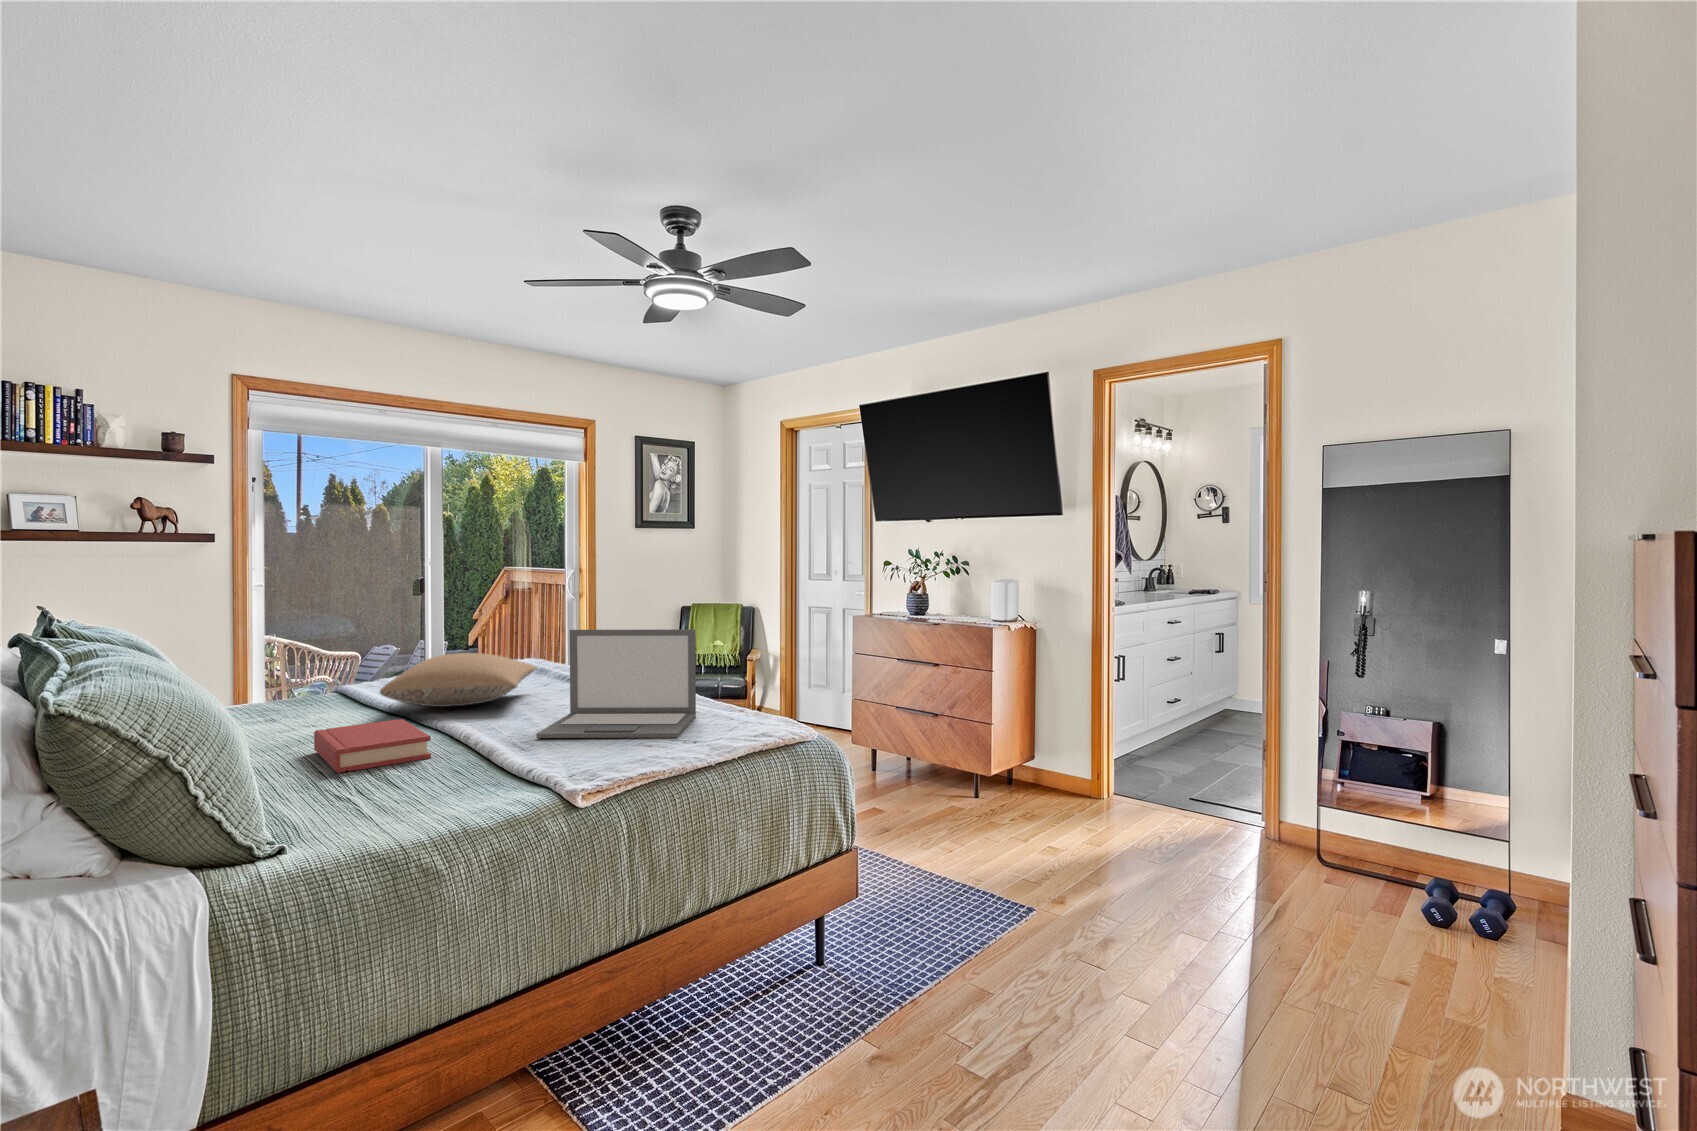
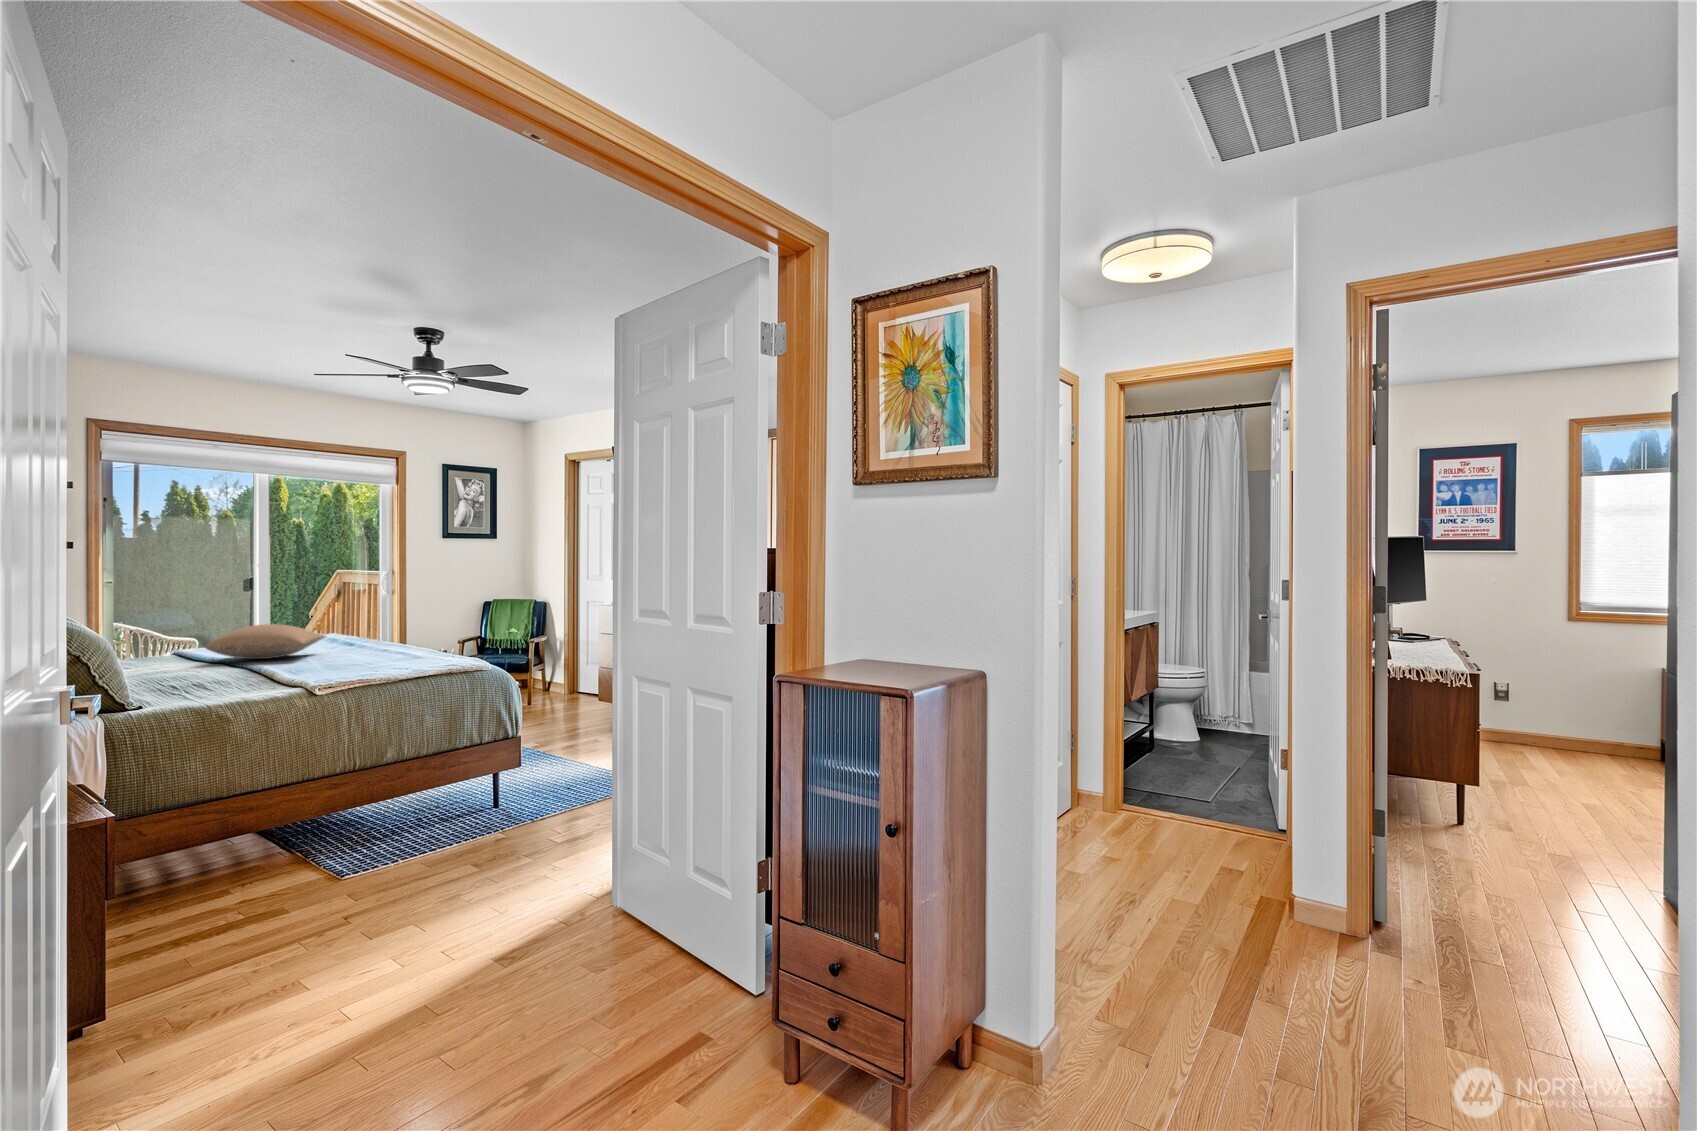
laptop: present [537,629,696,738] -> none [308,605,424,670]
hardback book: present [314,719,431,773] -> none [158,659,235,683]

